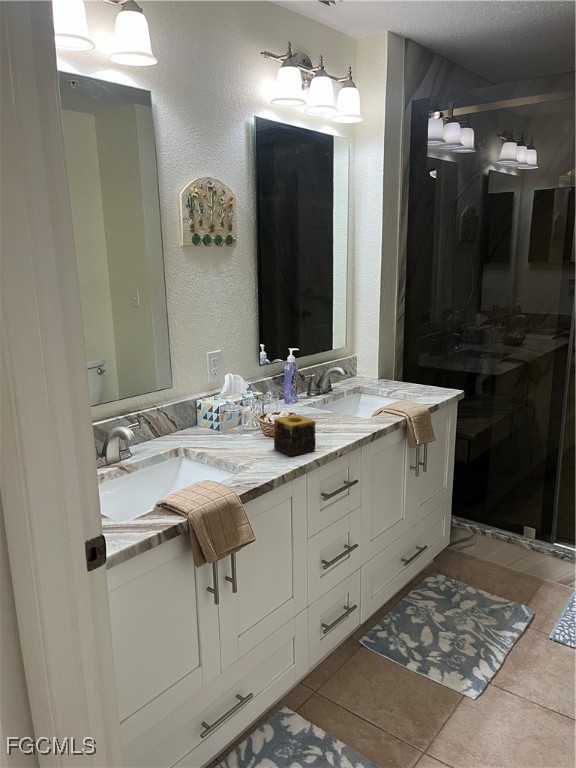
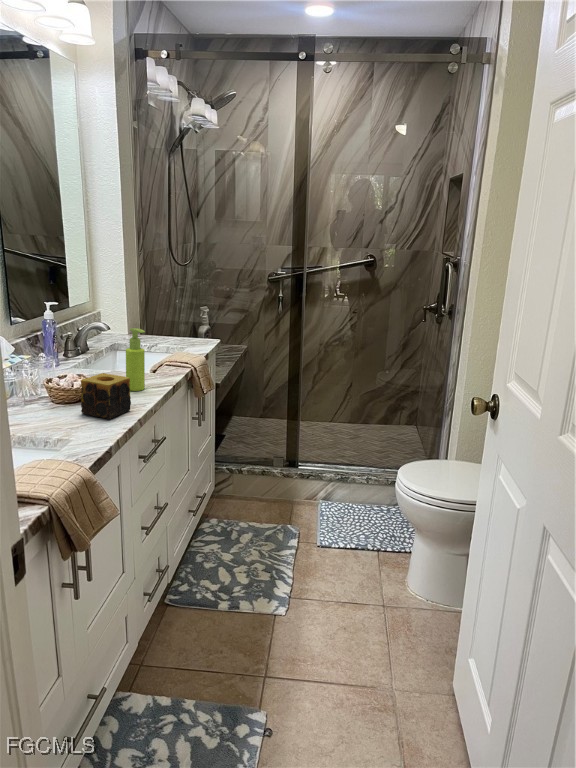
soap dispenser: none [330,376,347,434] -> present [126,328,145,391]

